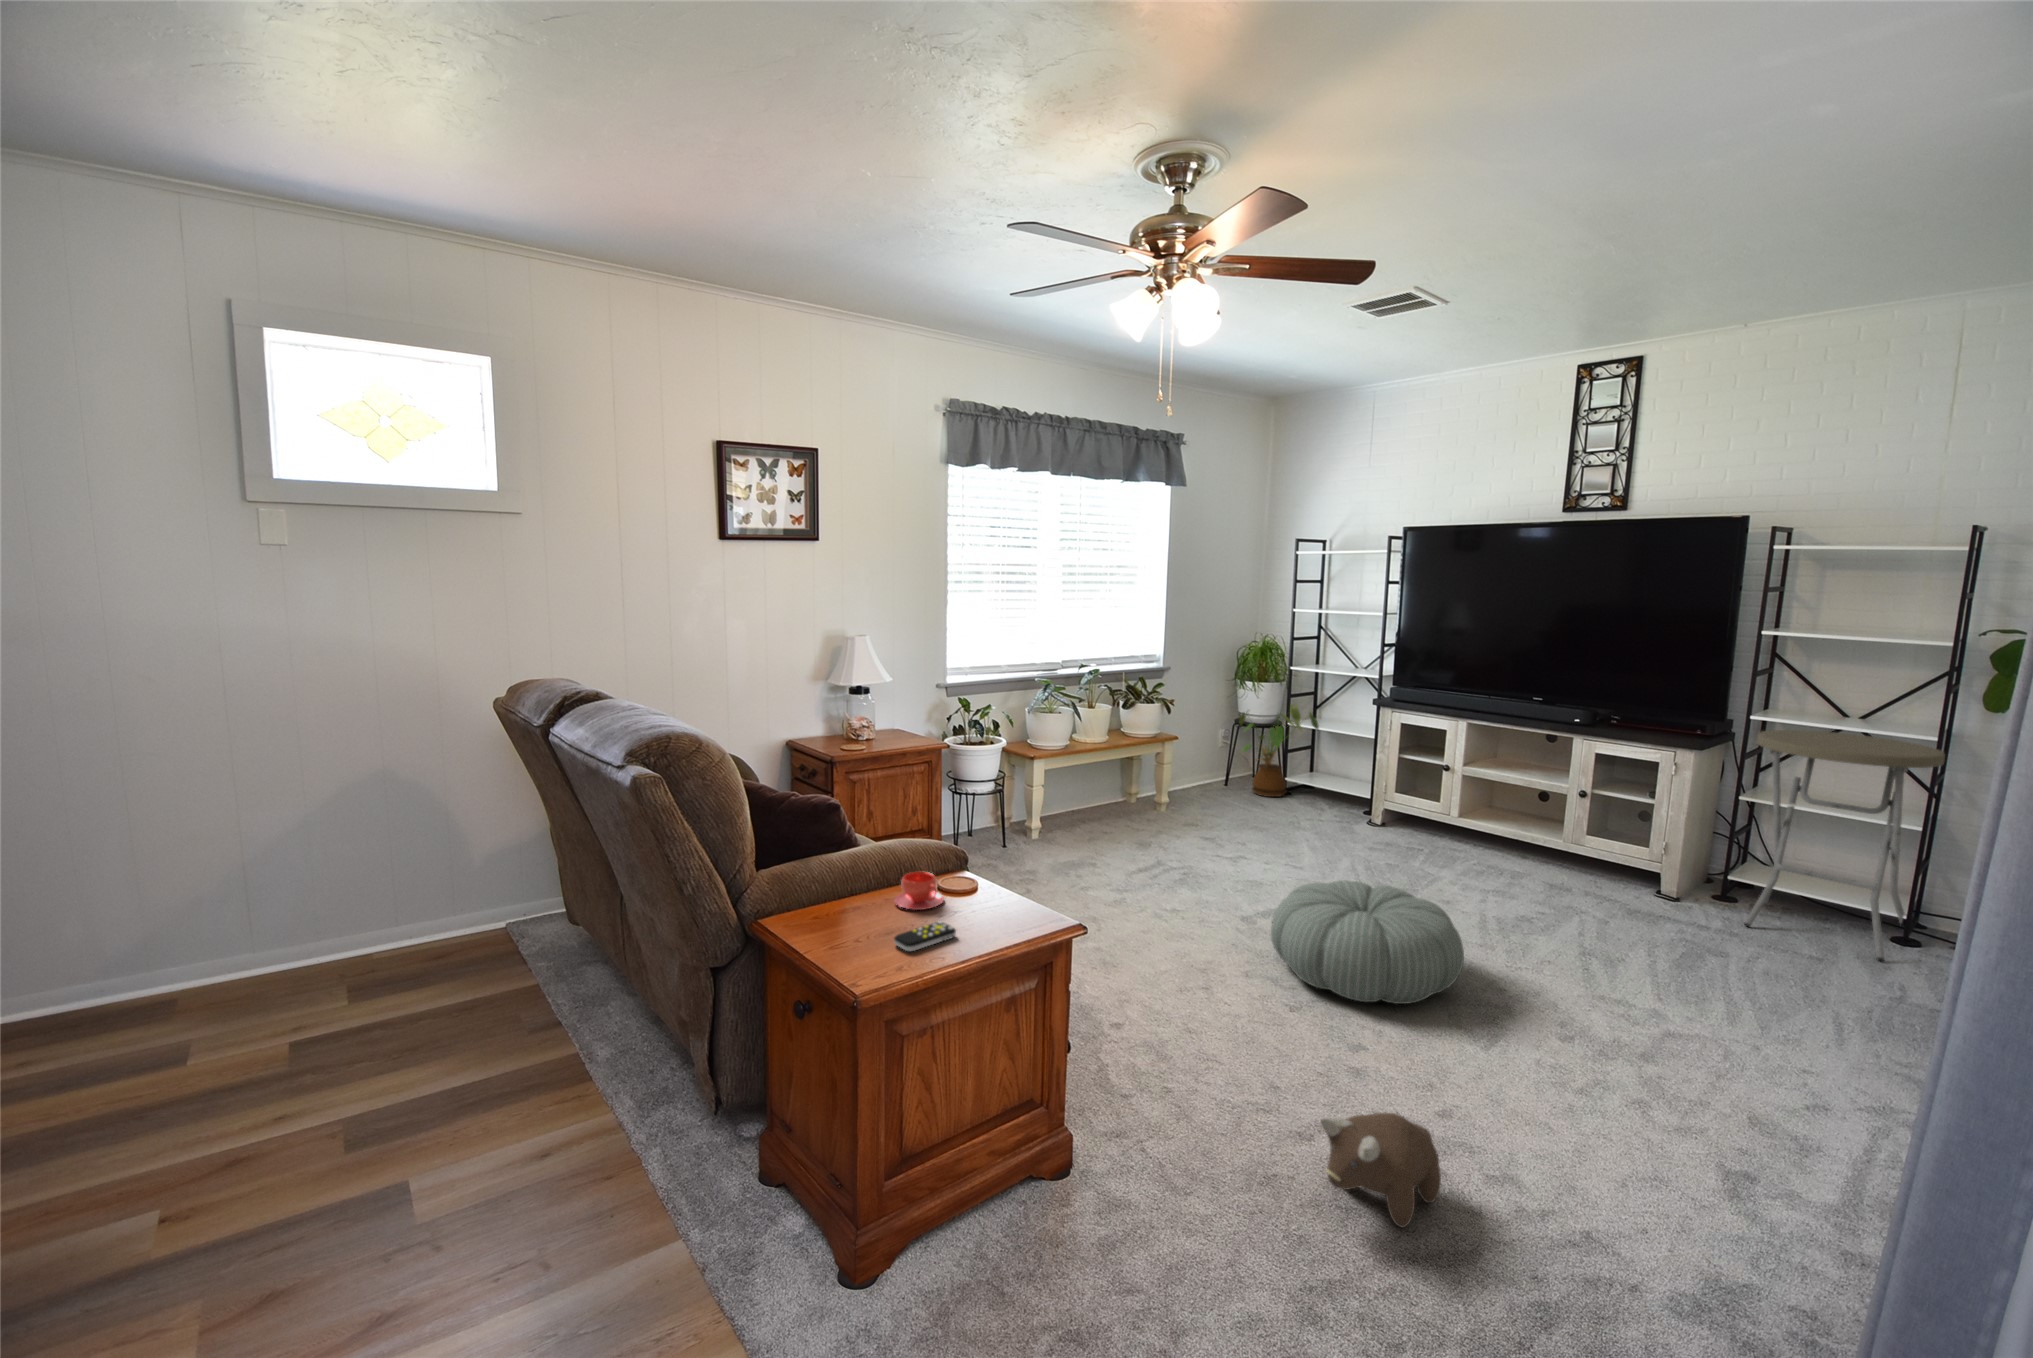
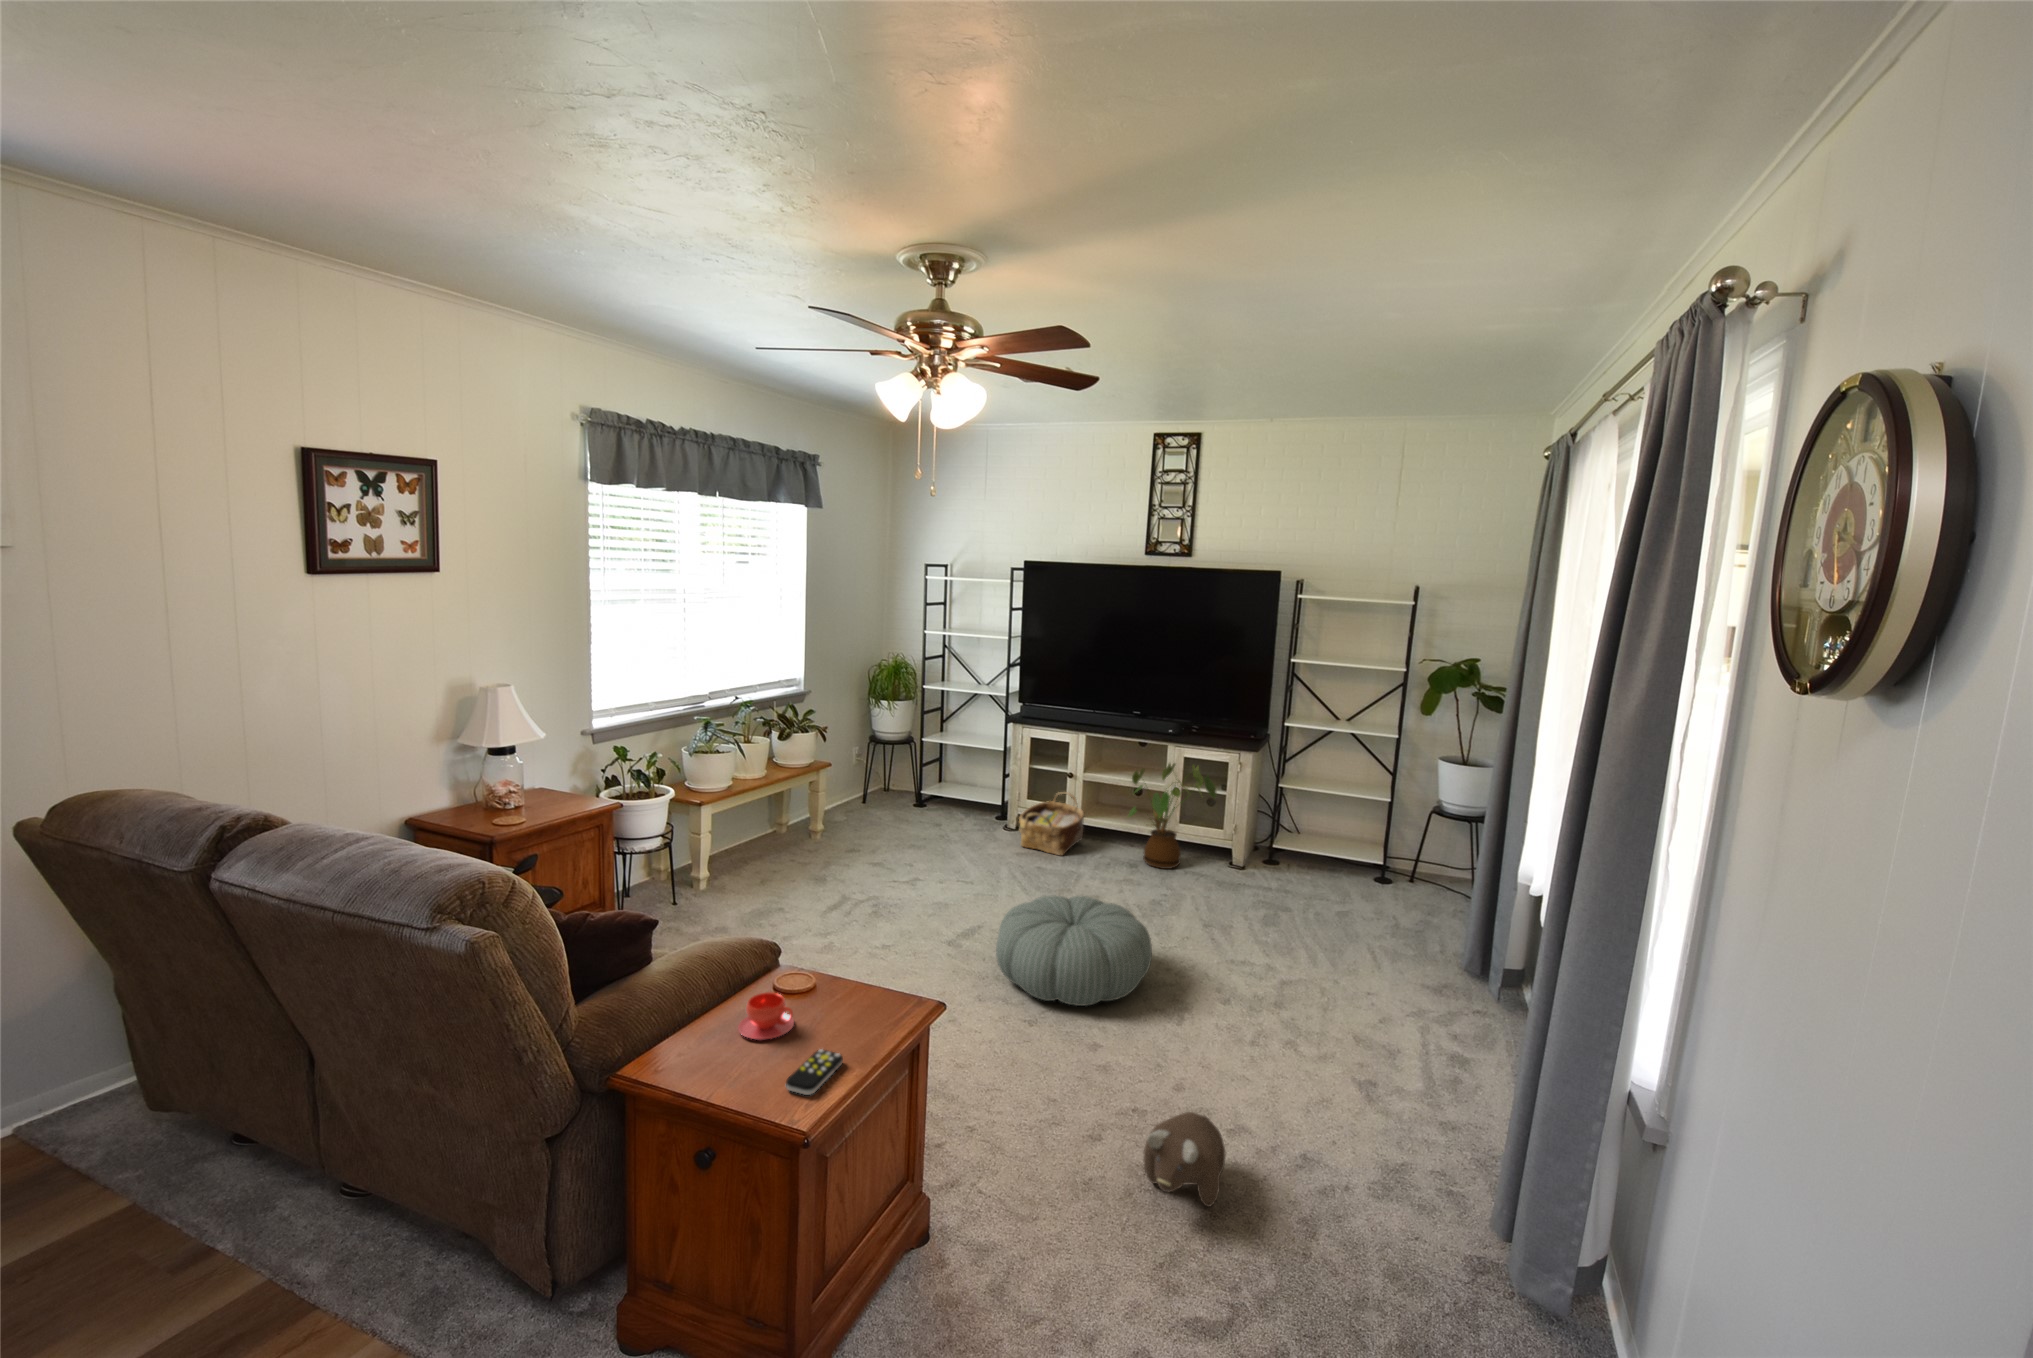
house plant: present [1239,705,1319,797] -> present [1129,763,1216,869]
side table: present [1745,730,1945,961] -> none [1288,730,1395,892]
woven basket: none [1373,788,1458,858] -> present [1019,792,1084,856]

